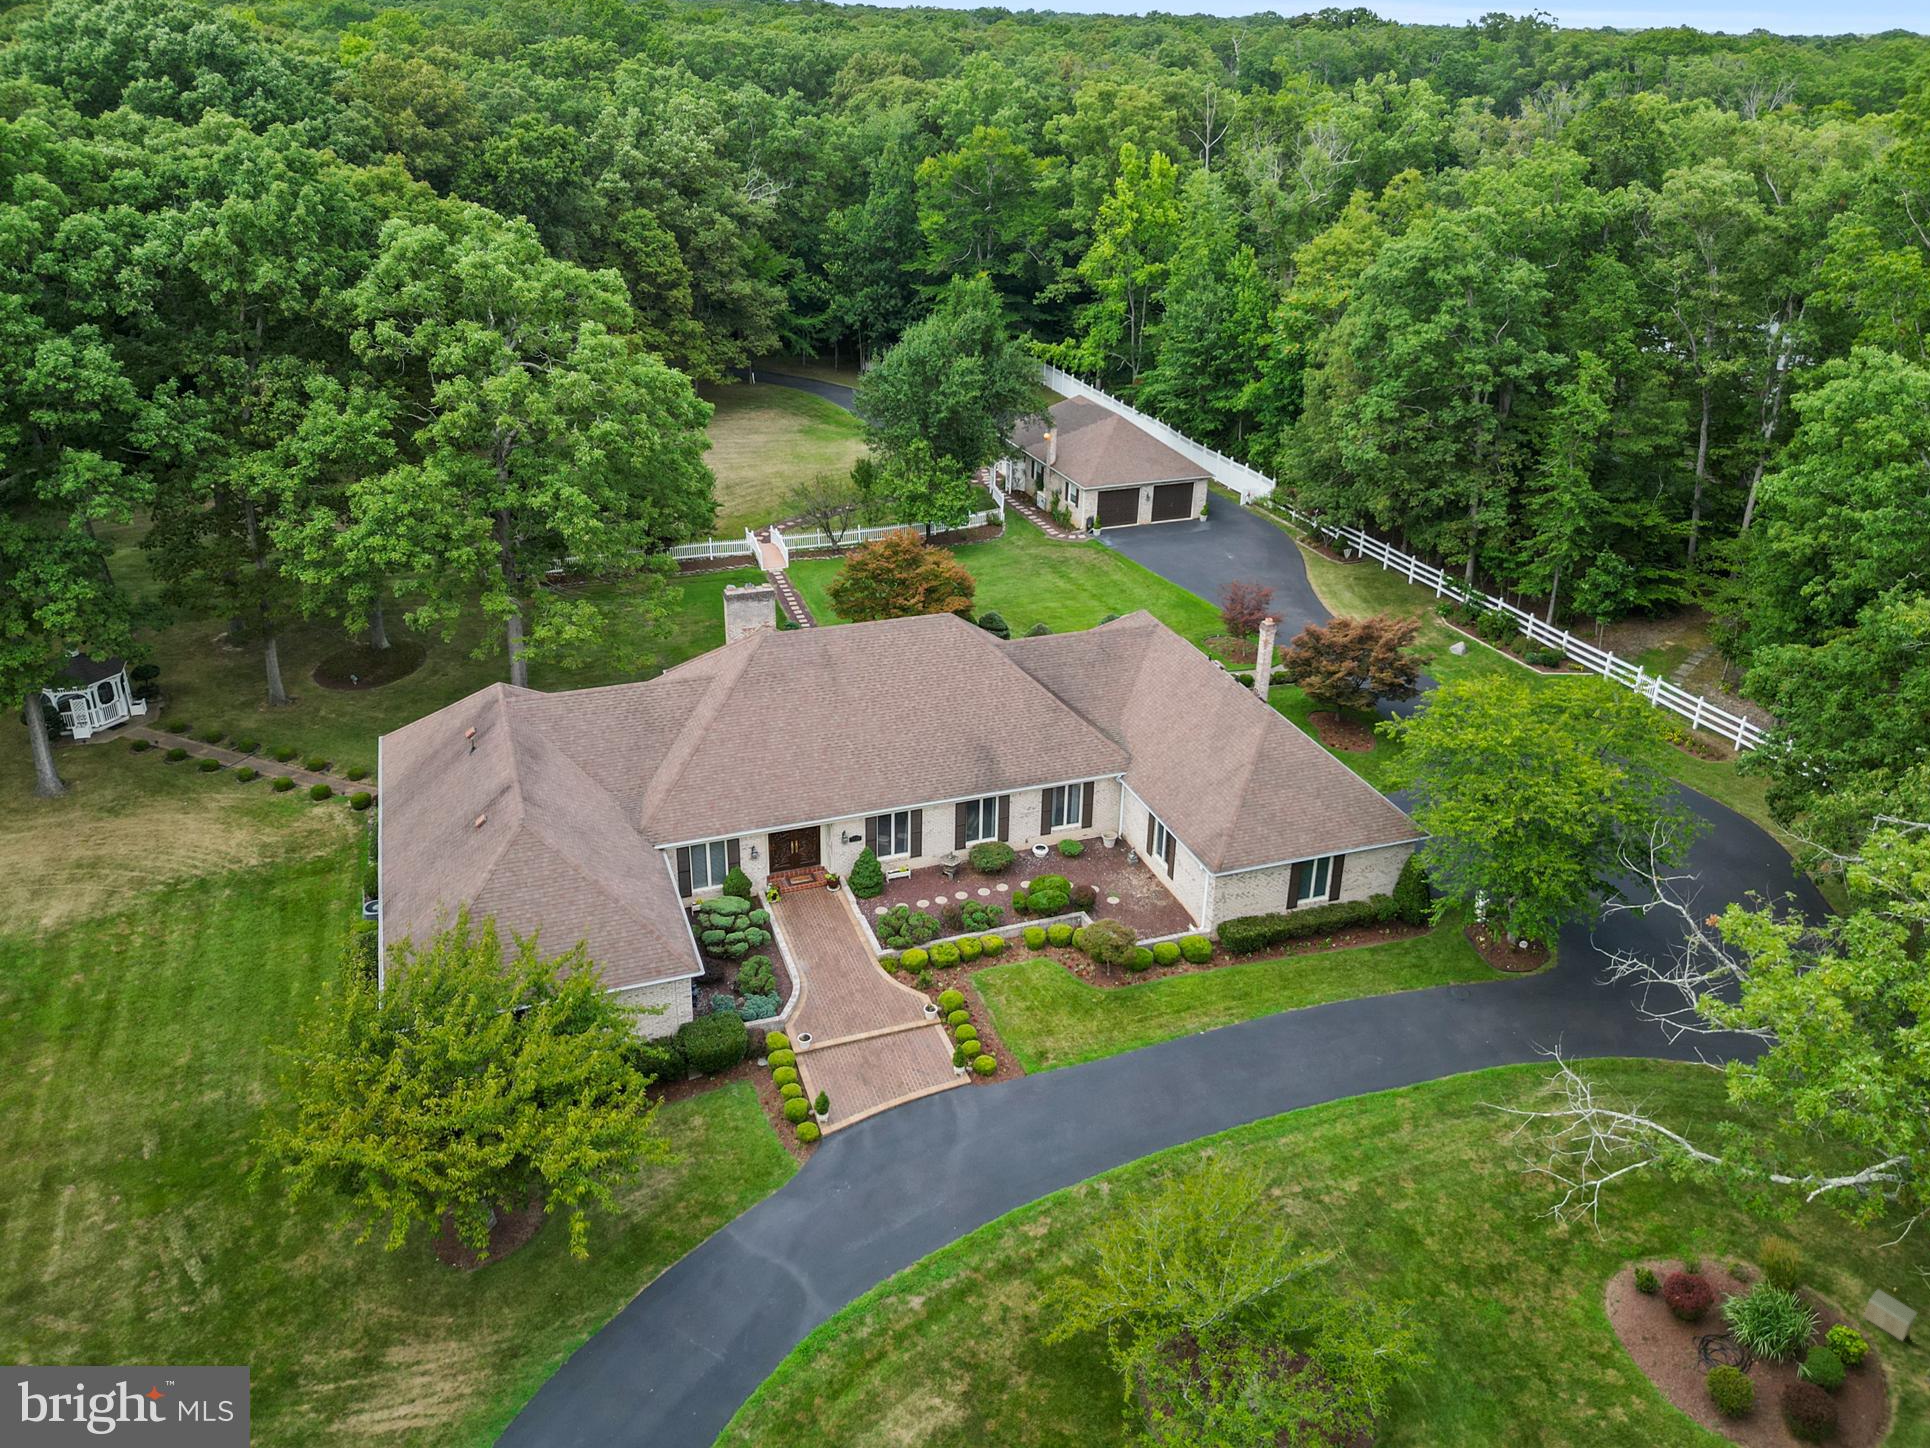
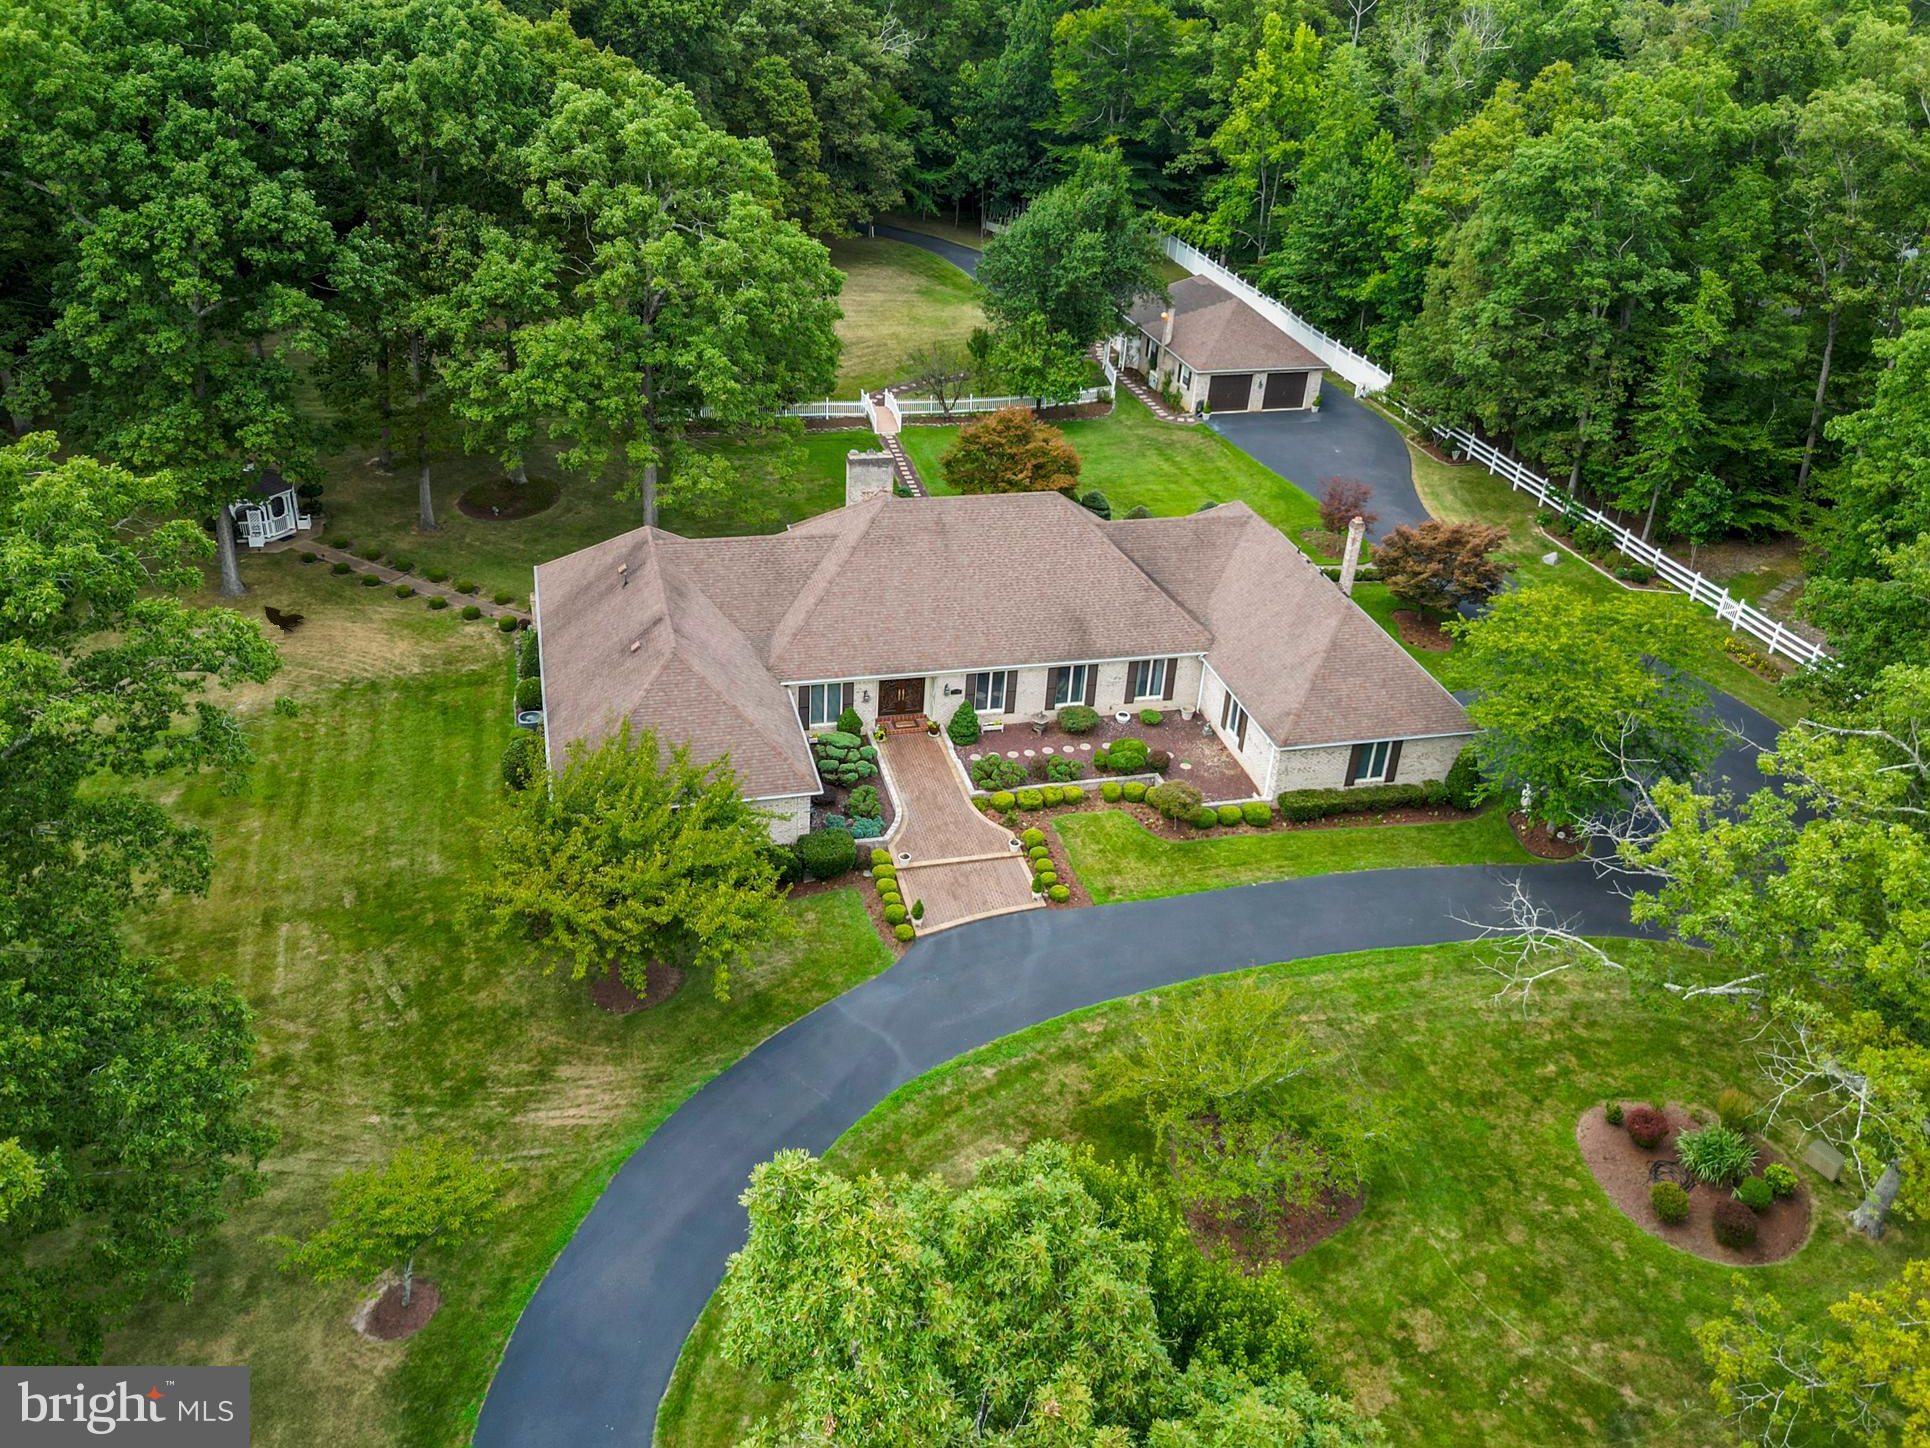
lounge chair: none [71,805,122,835] -> present [264,606,304,632]

